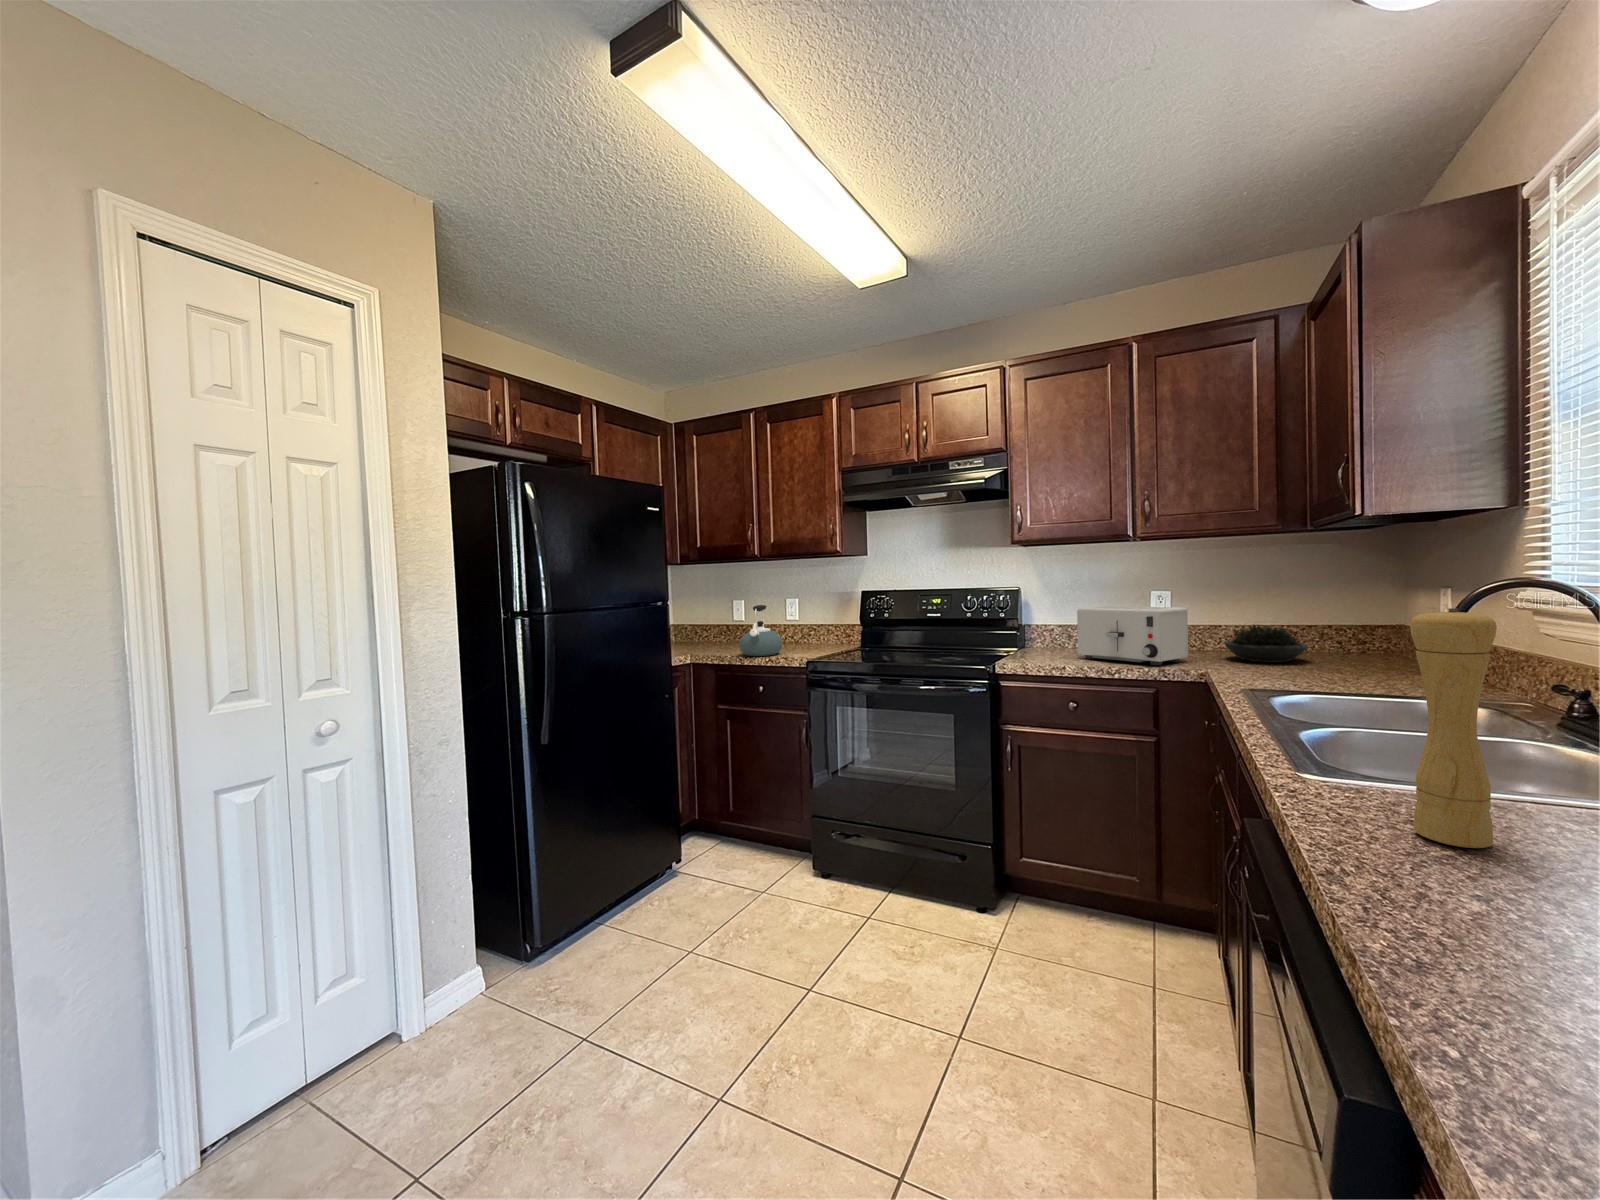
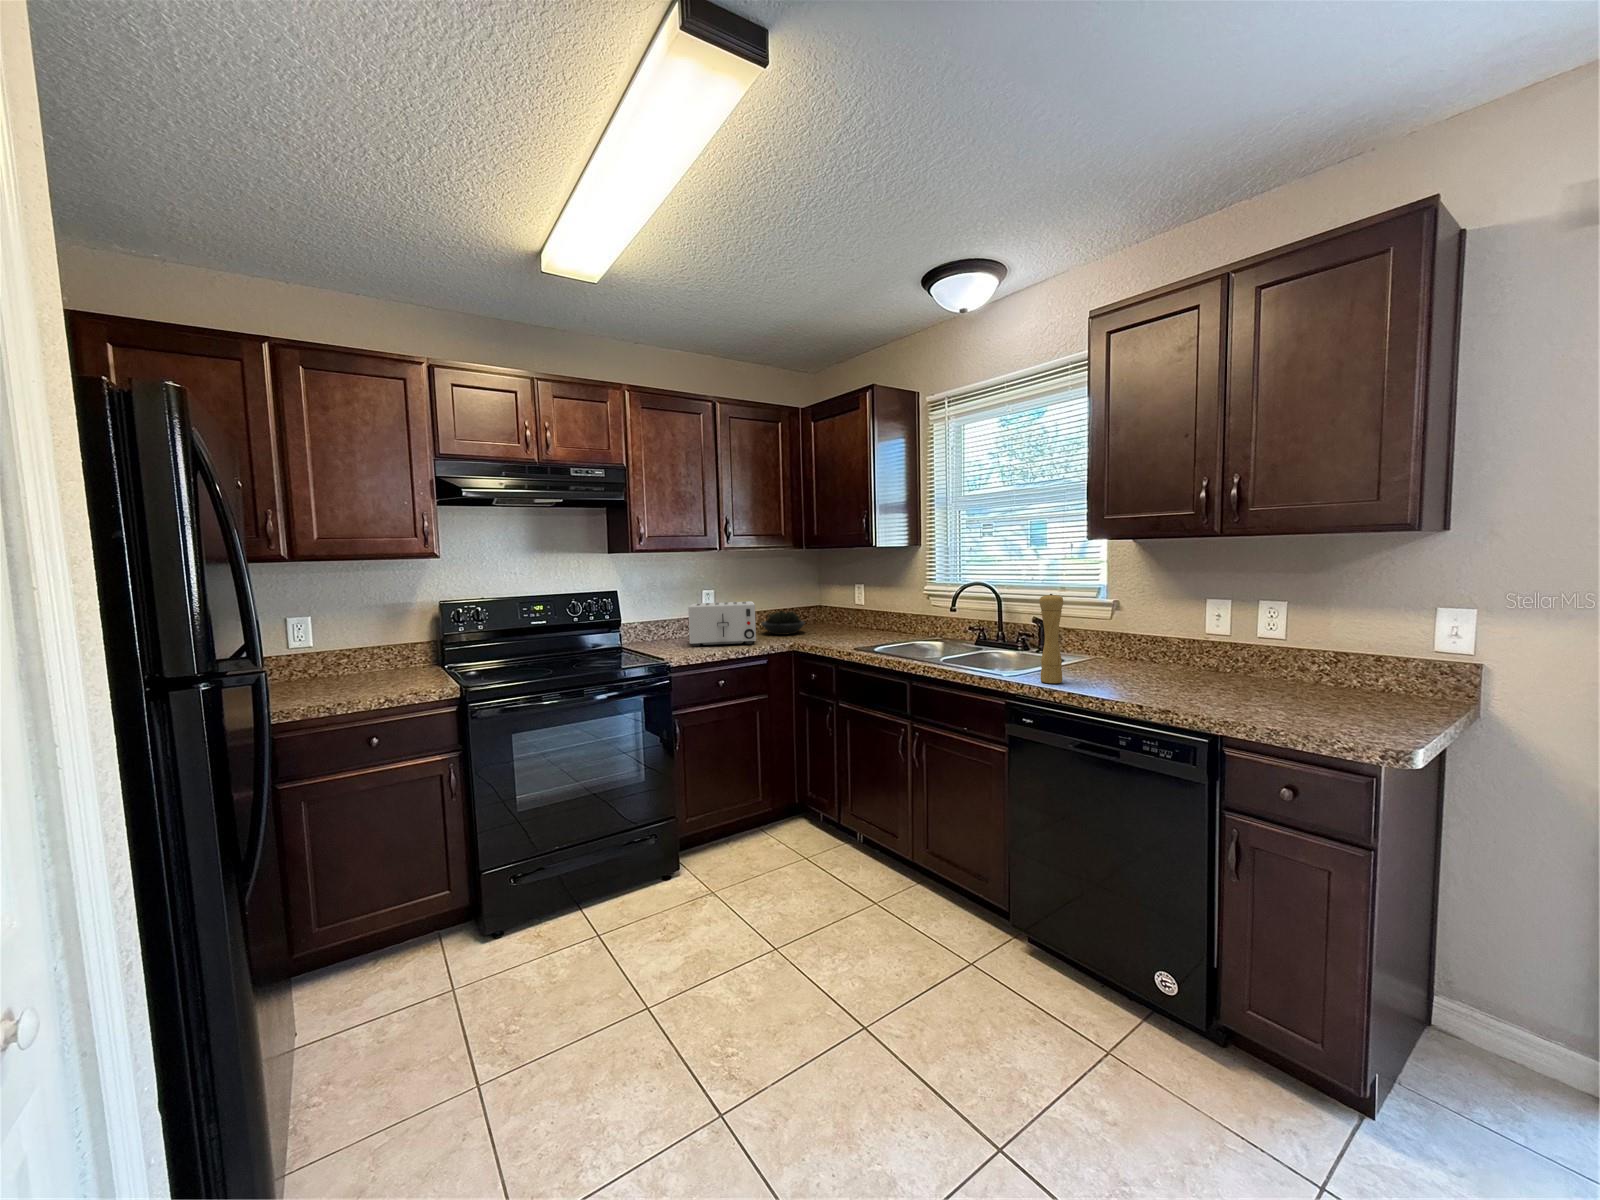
kettle: present [739,605,782,656] -> none [293,627,369,703]

